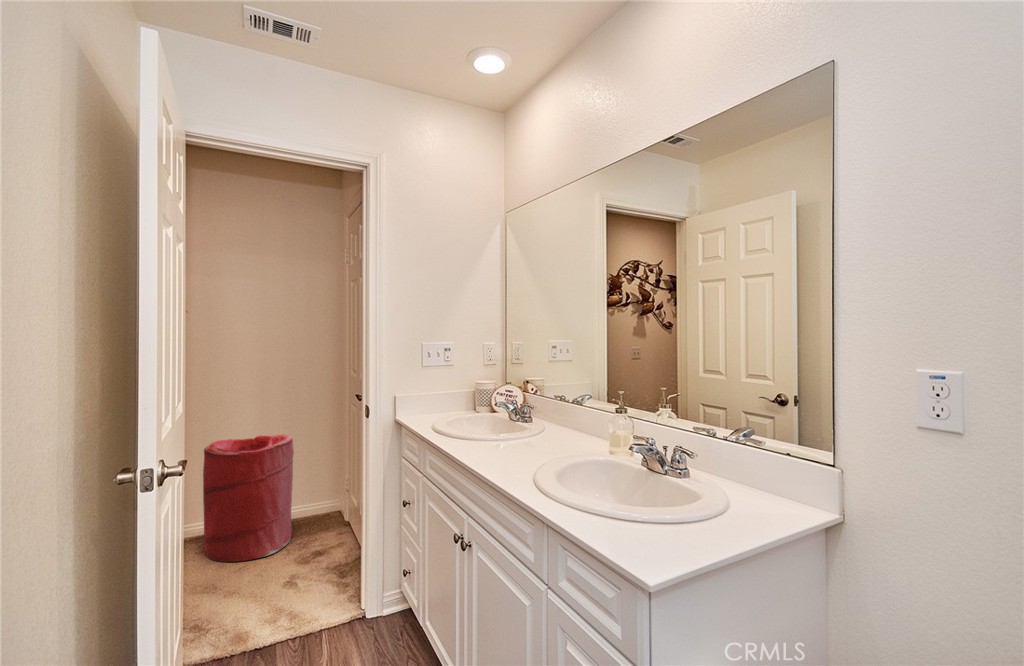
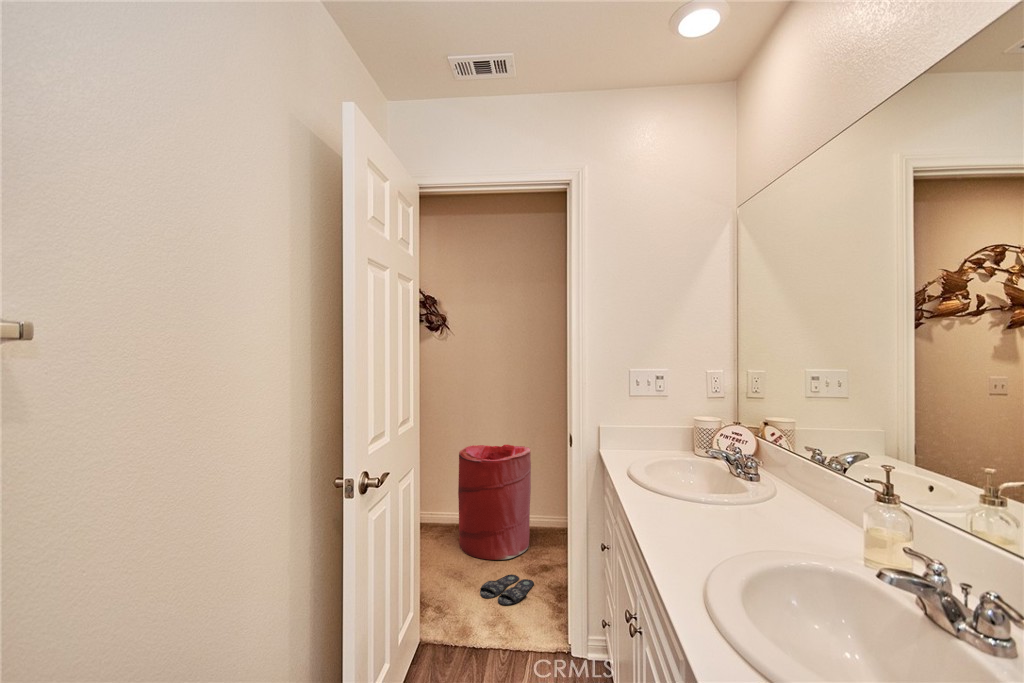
slippers: none [247,567,308,599] -> present [480,574,534,605]

